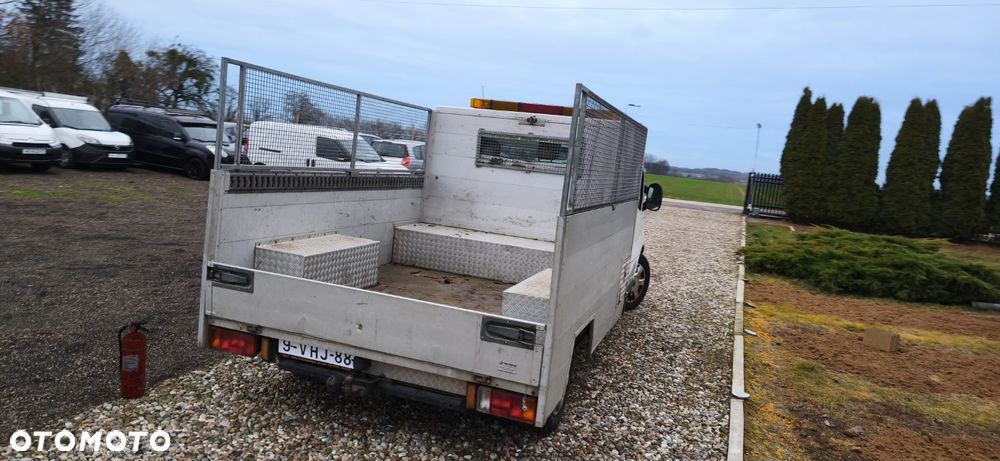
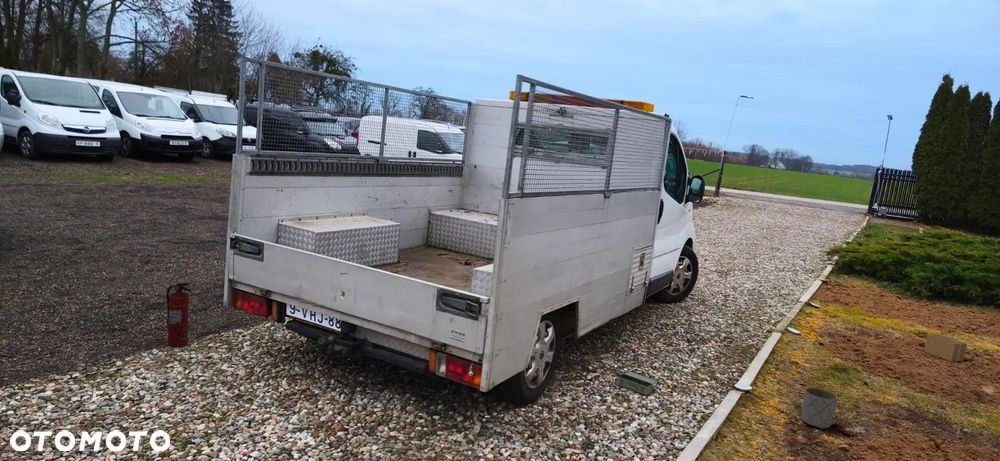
toolbox: none [624,385,665,411] -> present [617,371,658,395]
planter: none [805,390,840,430] -> present [801,387,838,429]

